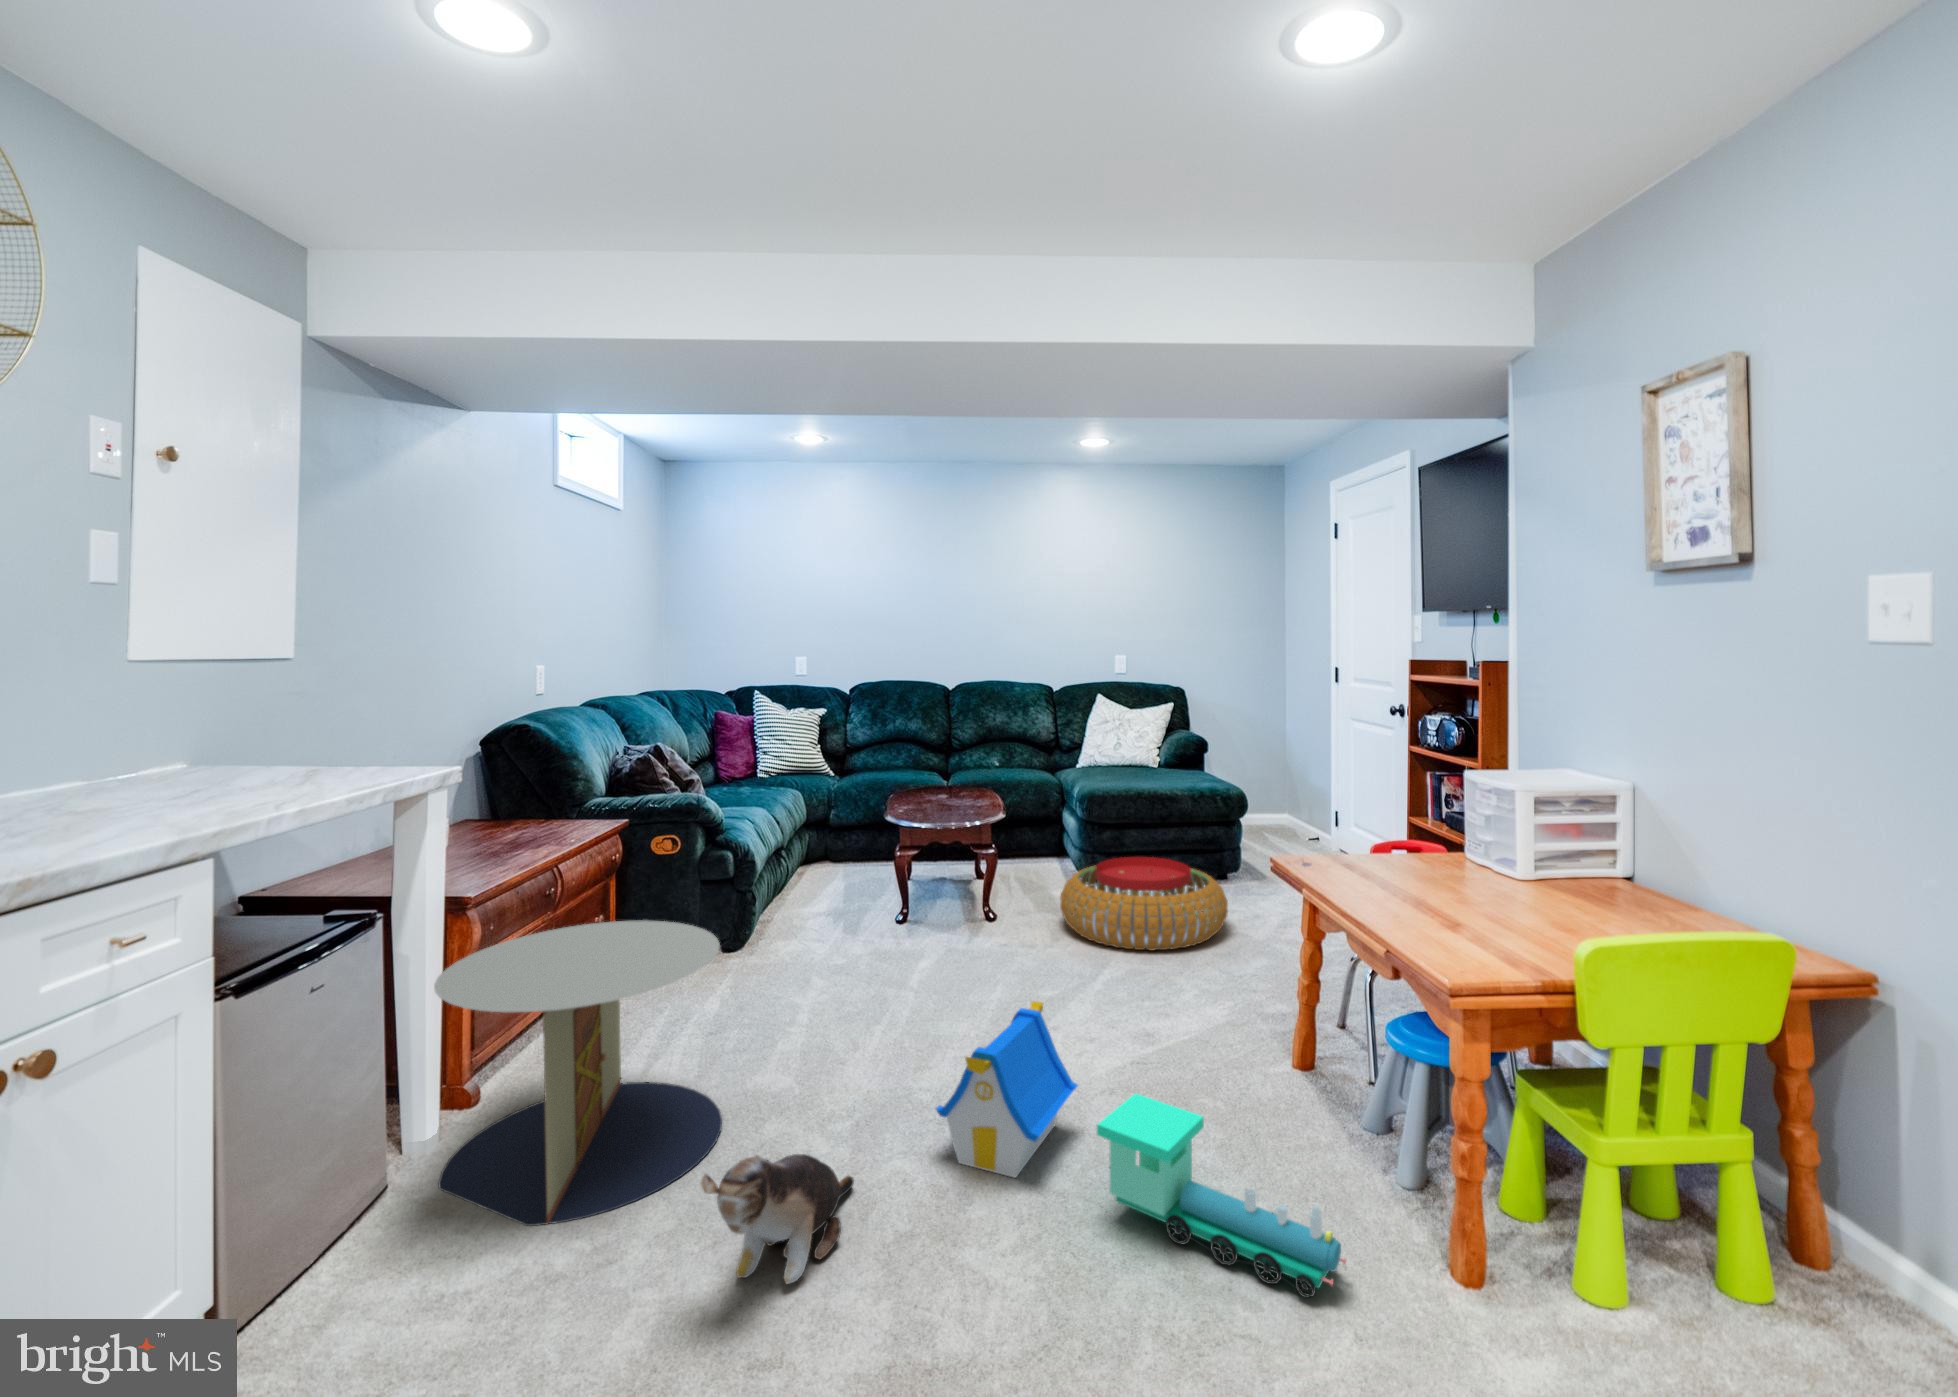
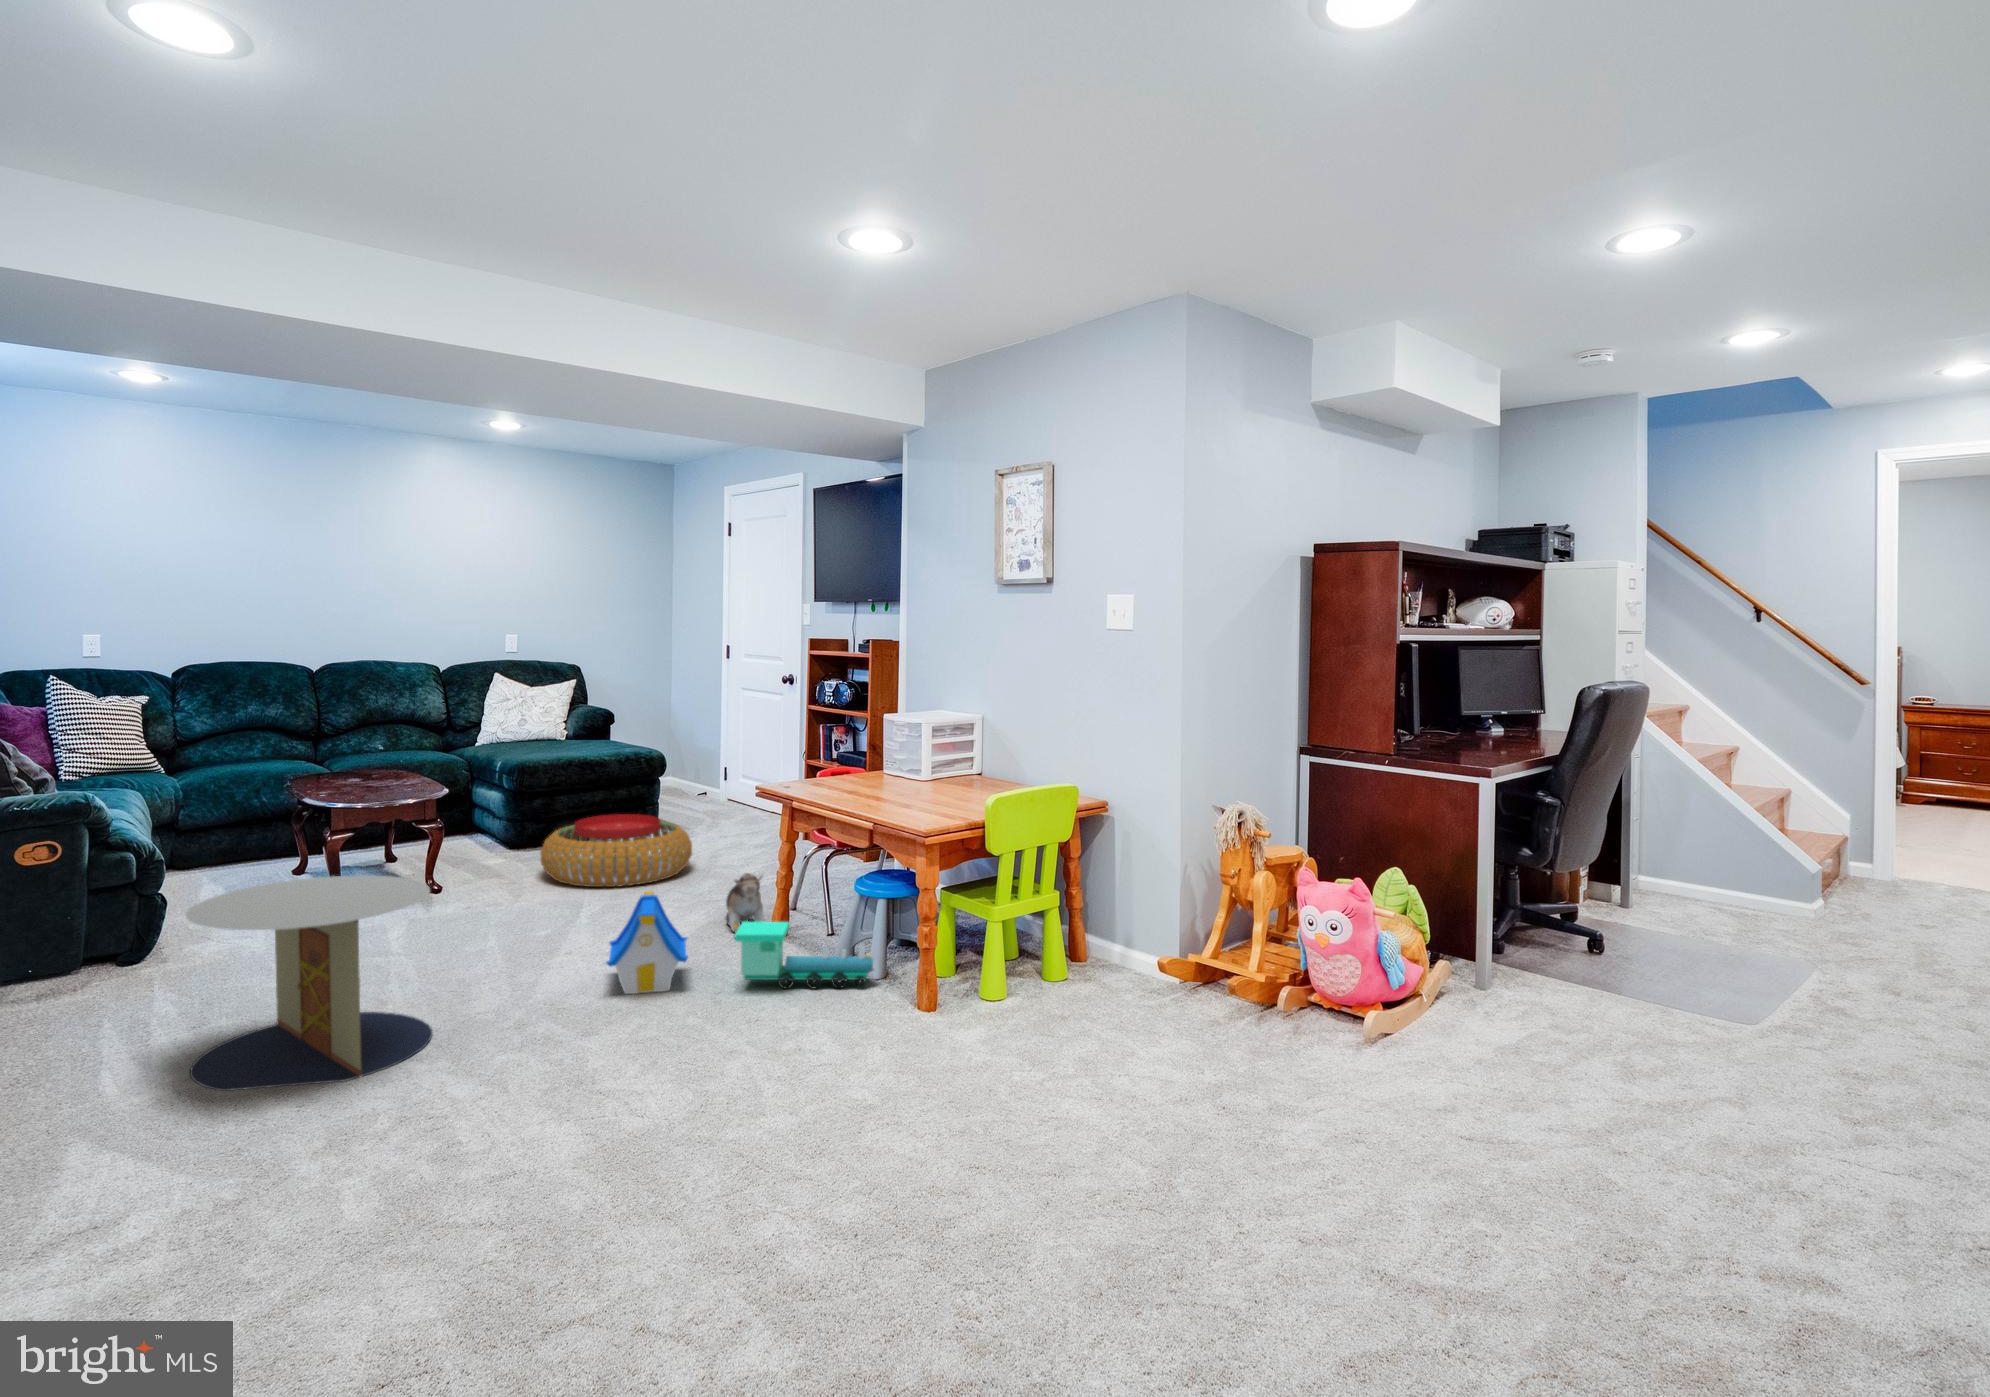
plush toy: present [701,1154,854,1284] -> present [725,873,764,932]

